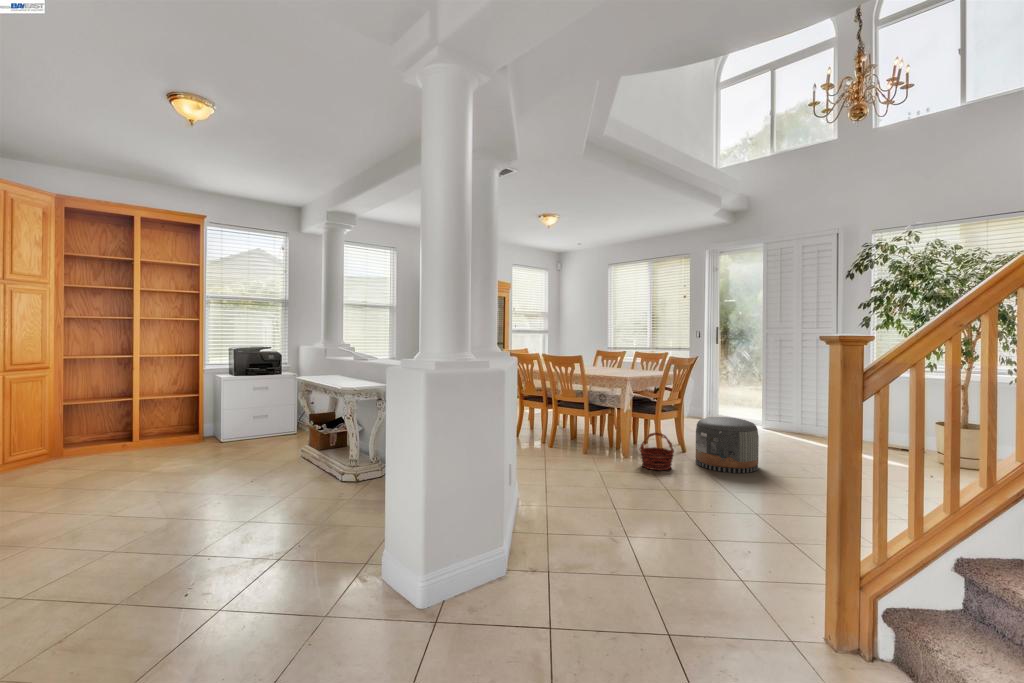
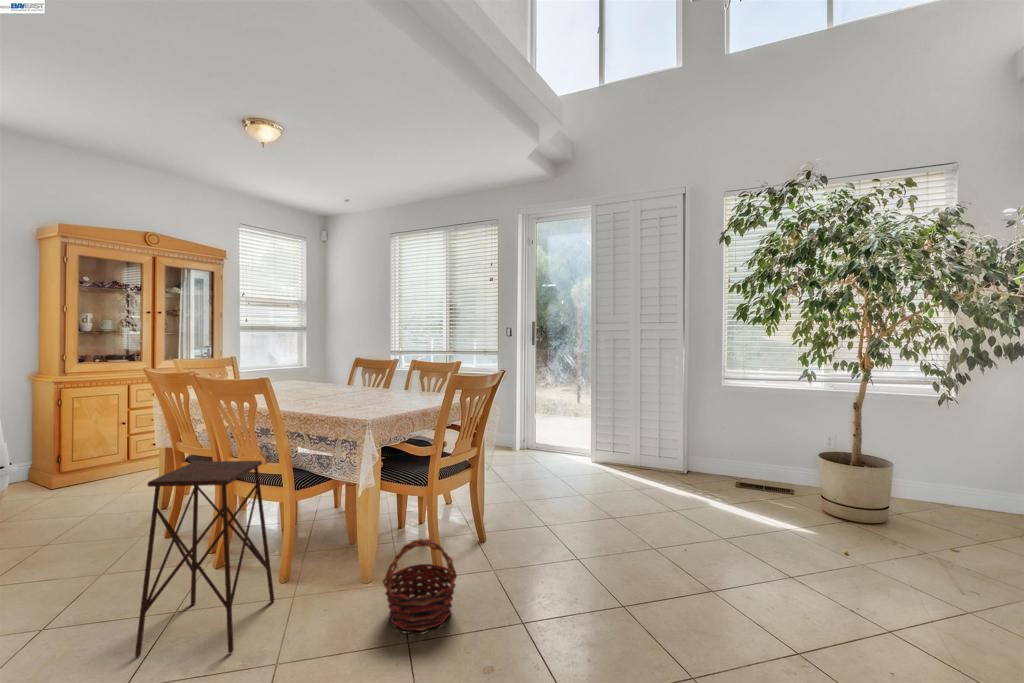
side table: none [544,392,587,466] -> present [135,461,275,657]
pouf: present [696,417,759,473] -> none [501,481,610,606]

